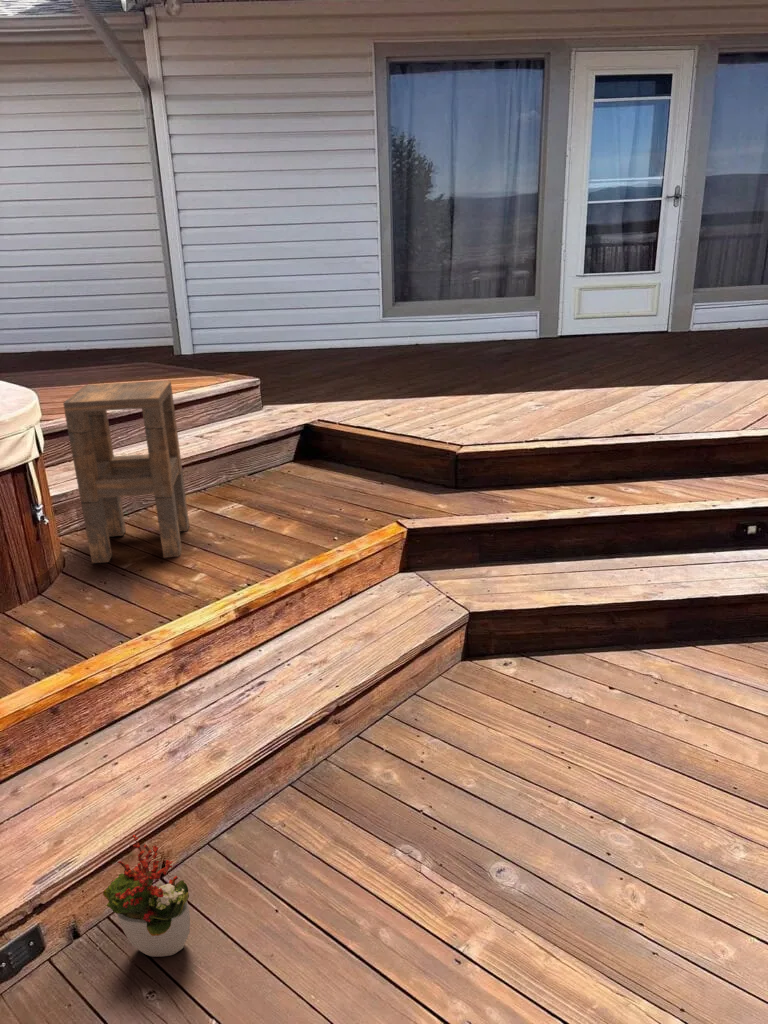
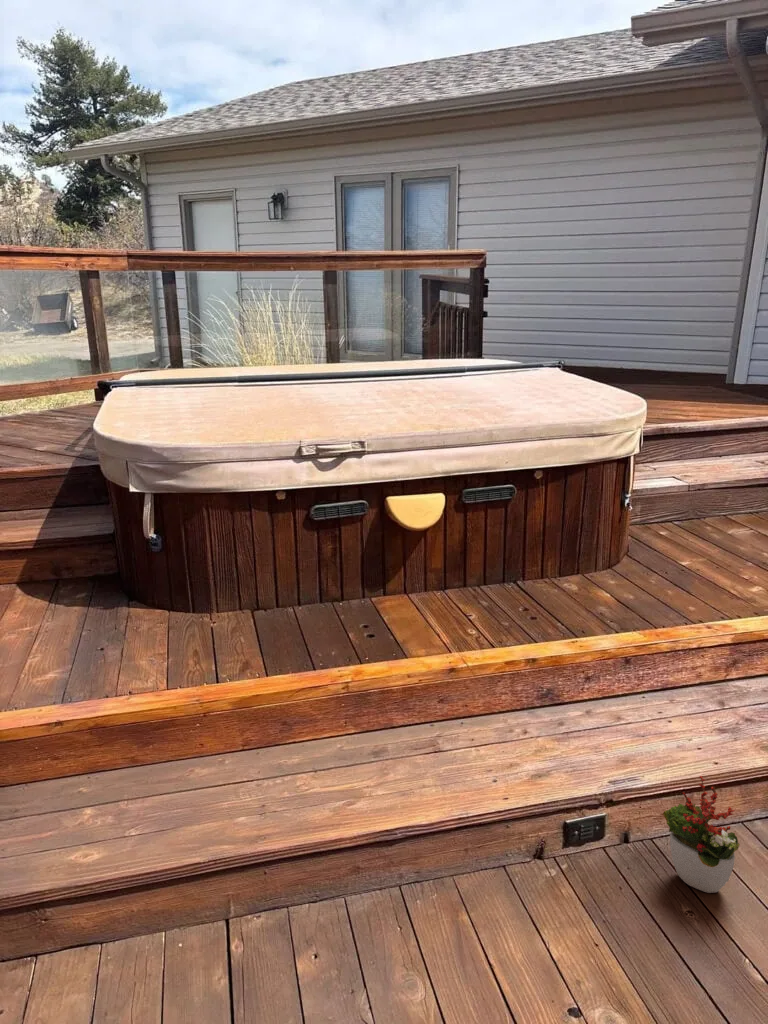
side table: present [63,381,189,563] -> none [652,399,762,567]

